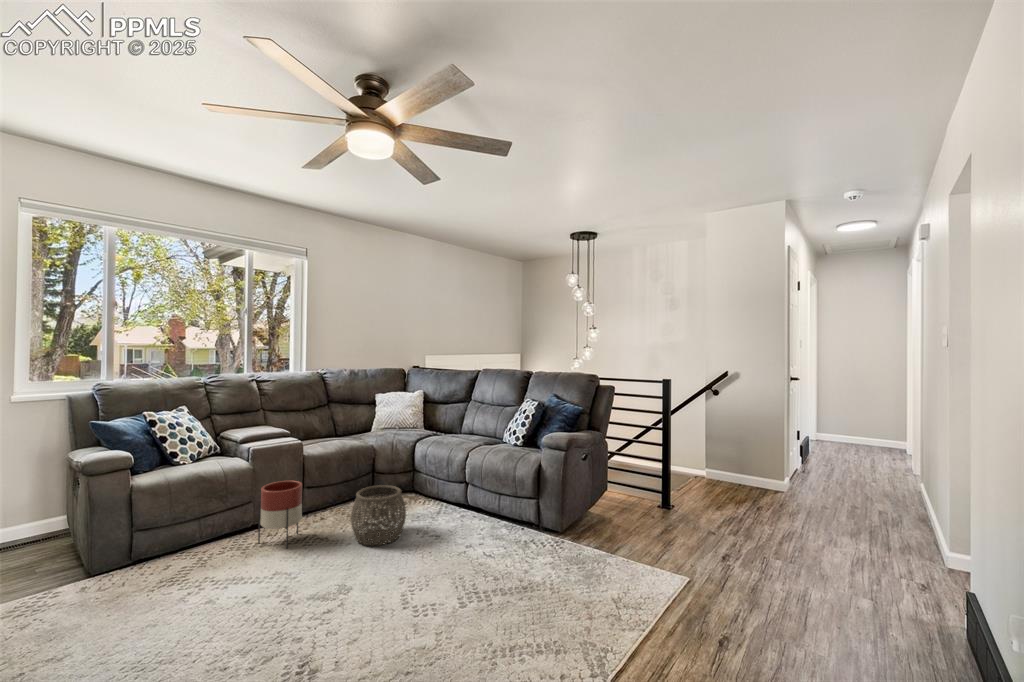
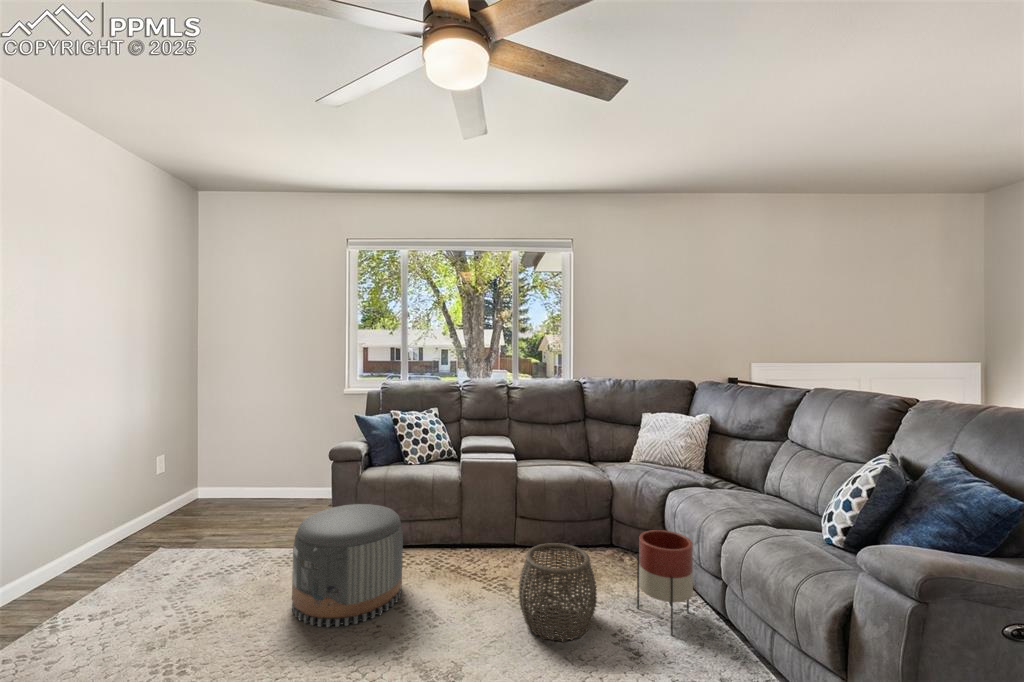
planter: present [258,481,302,549] -> present [637,530,693,635]
pouf: none [121,498,243,615] -> present [292,504,403,627]

